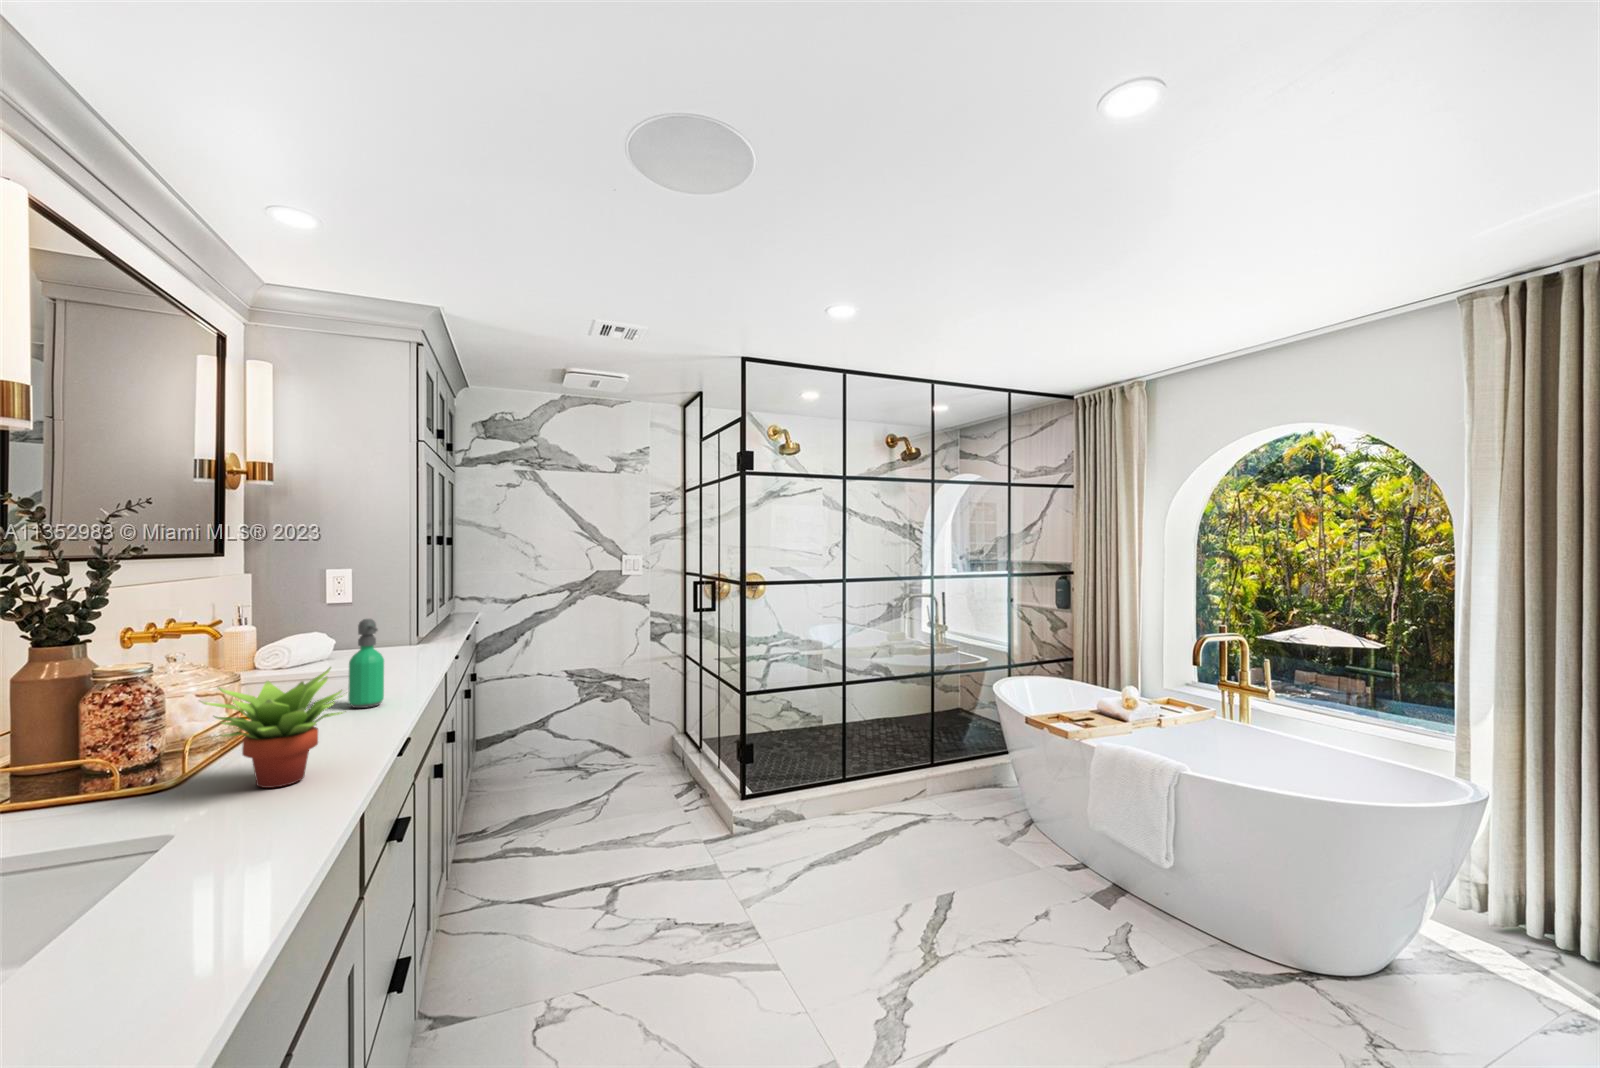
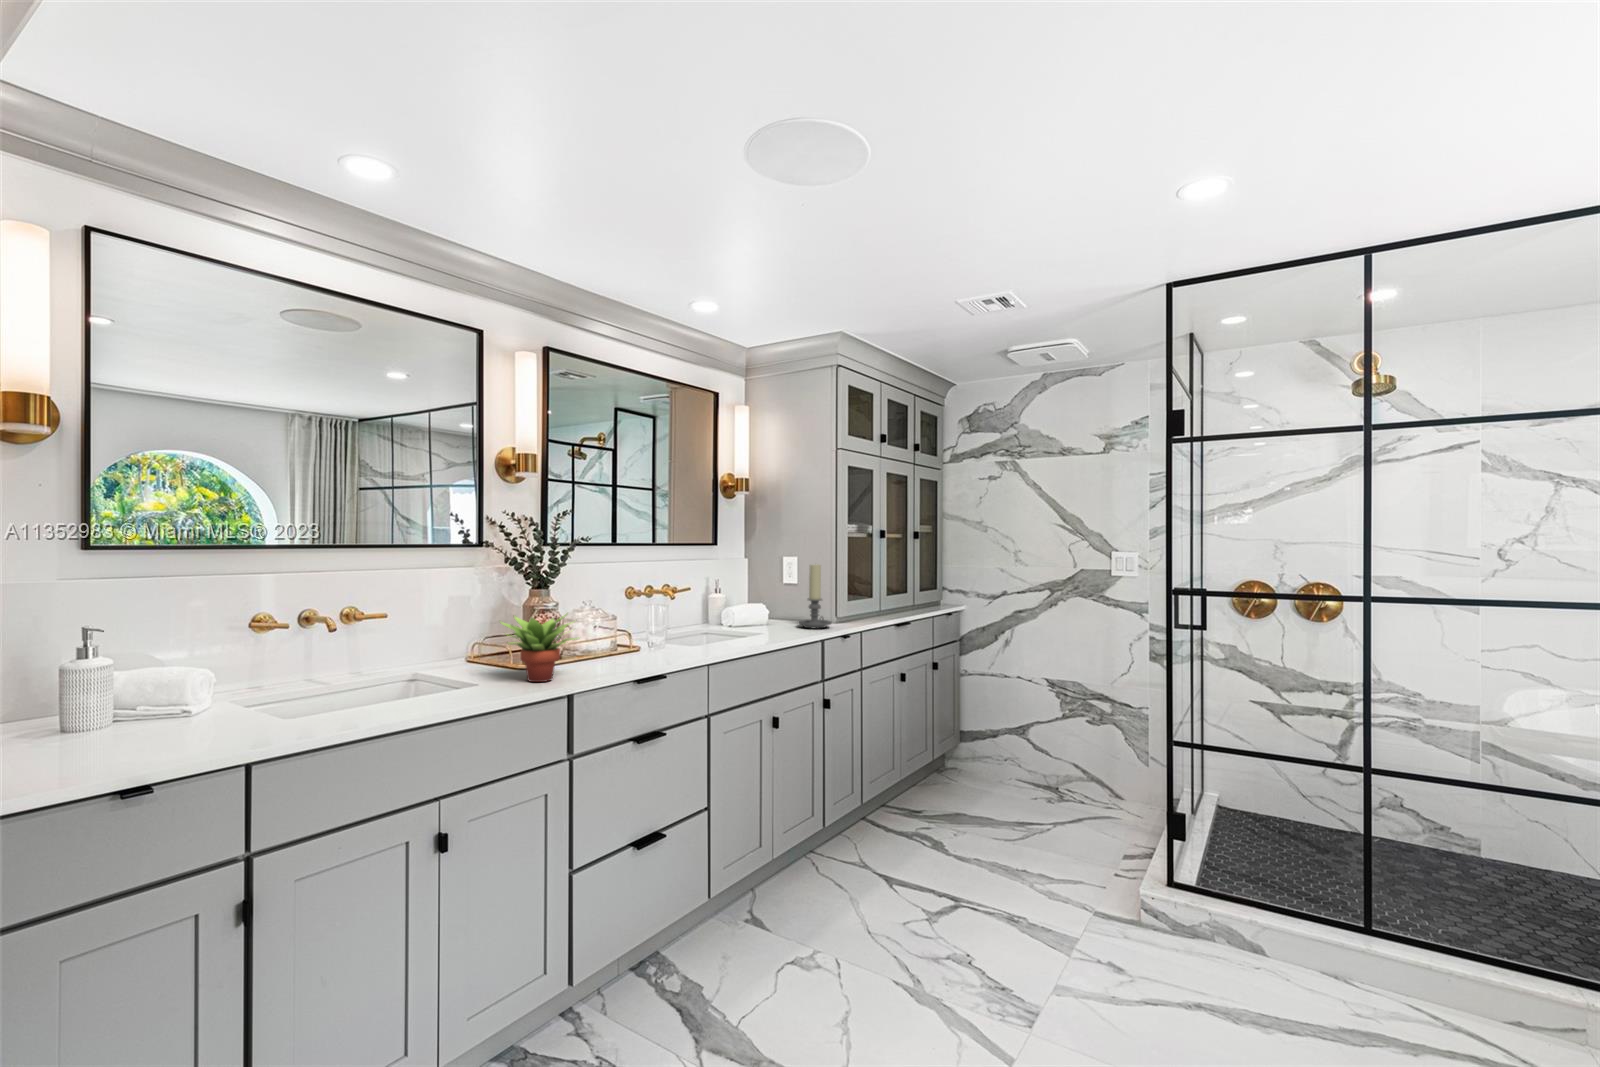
candle holder: none [385,576,431,653] -> present [798,565,832,628]
soap dispenser: present [348,619,384,708] -> none [672,589,695,656]

